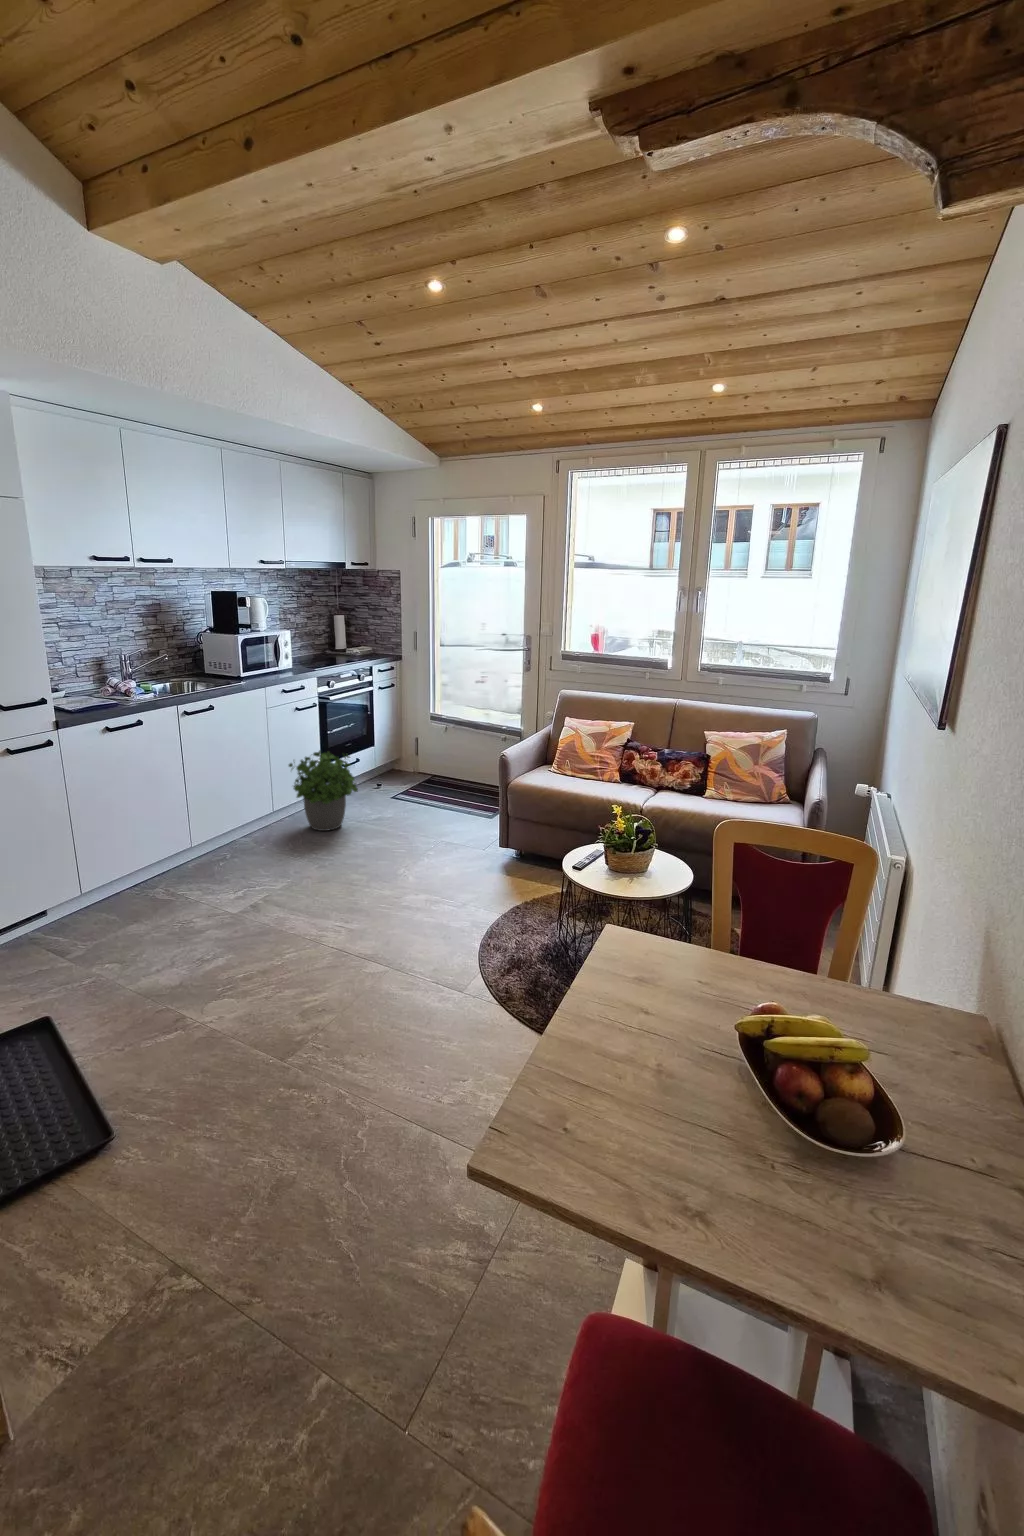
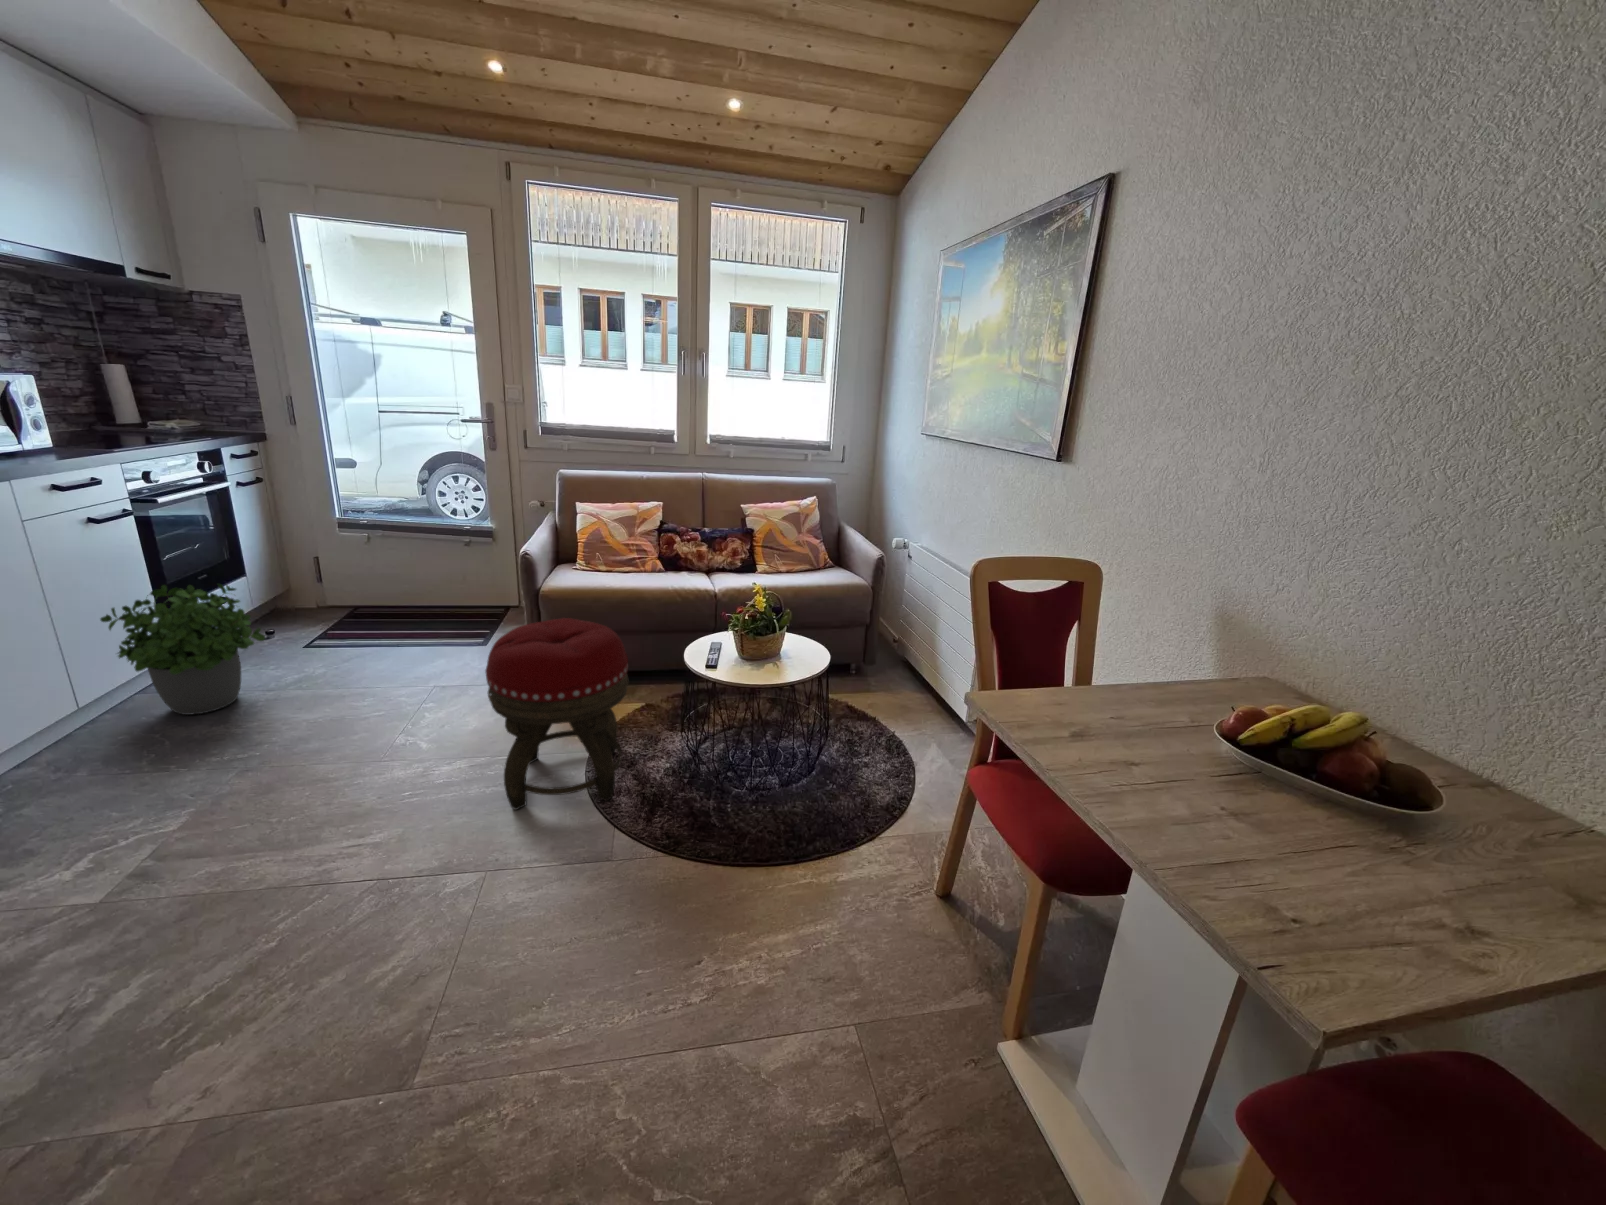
footstool: none [430,801,527,942] -> present [486,618,628,810]

